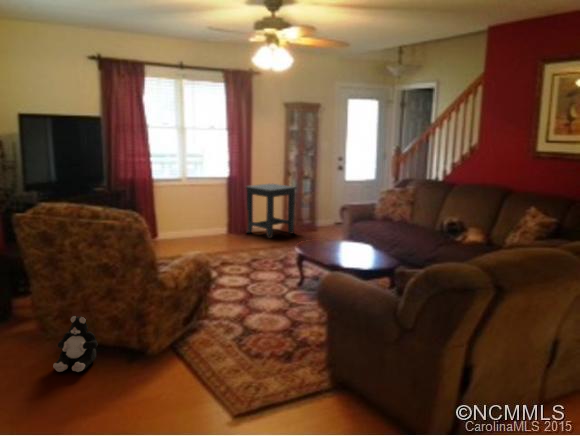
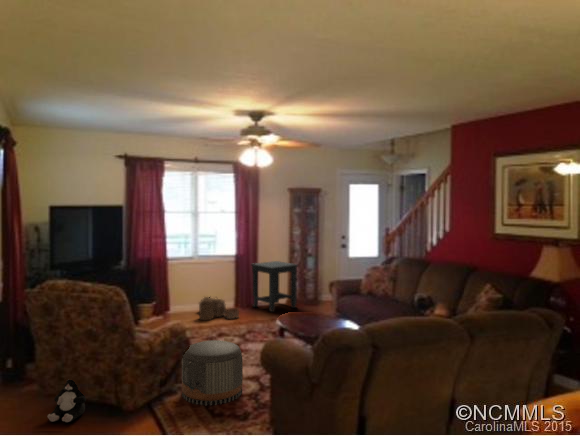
woven basket: none [190,221,236,248] -> present [199,297,239,320]
pouf: none [204,271,274,345] -> present [182,340,243,405]

